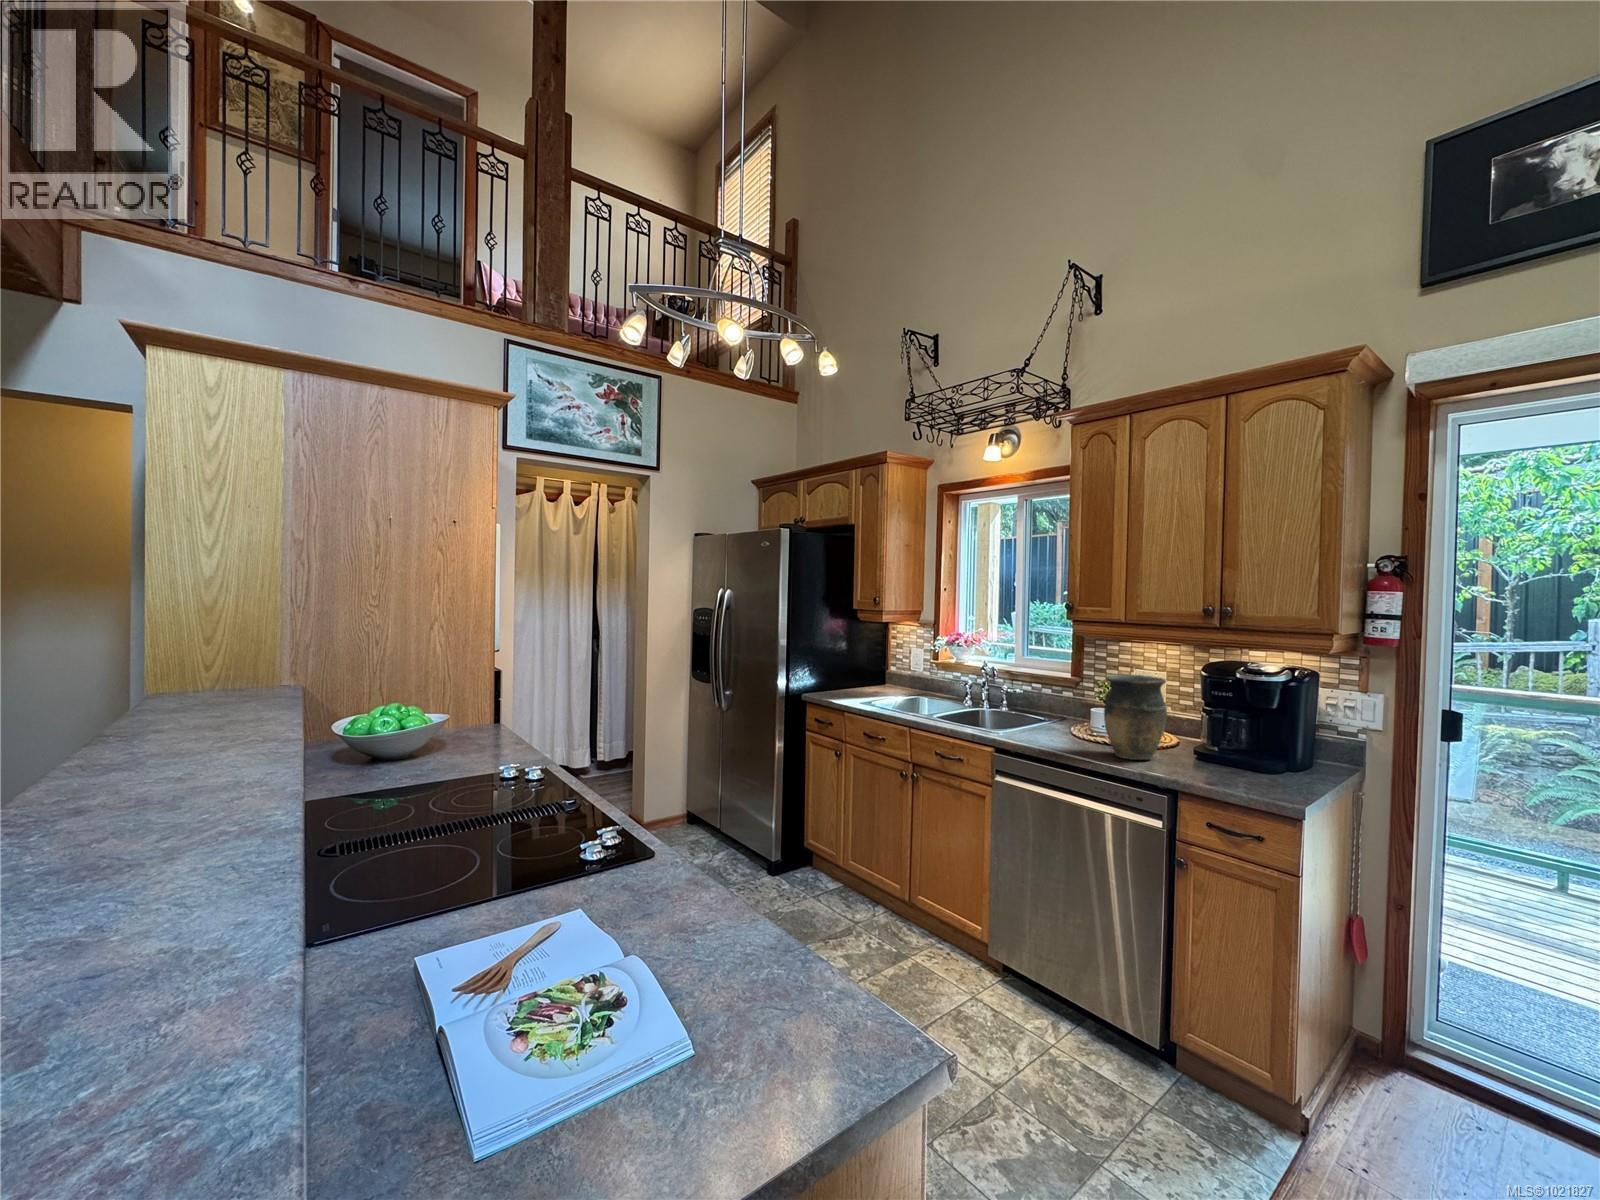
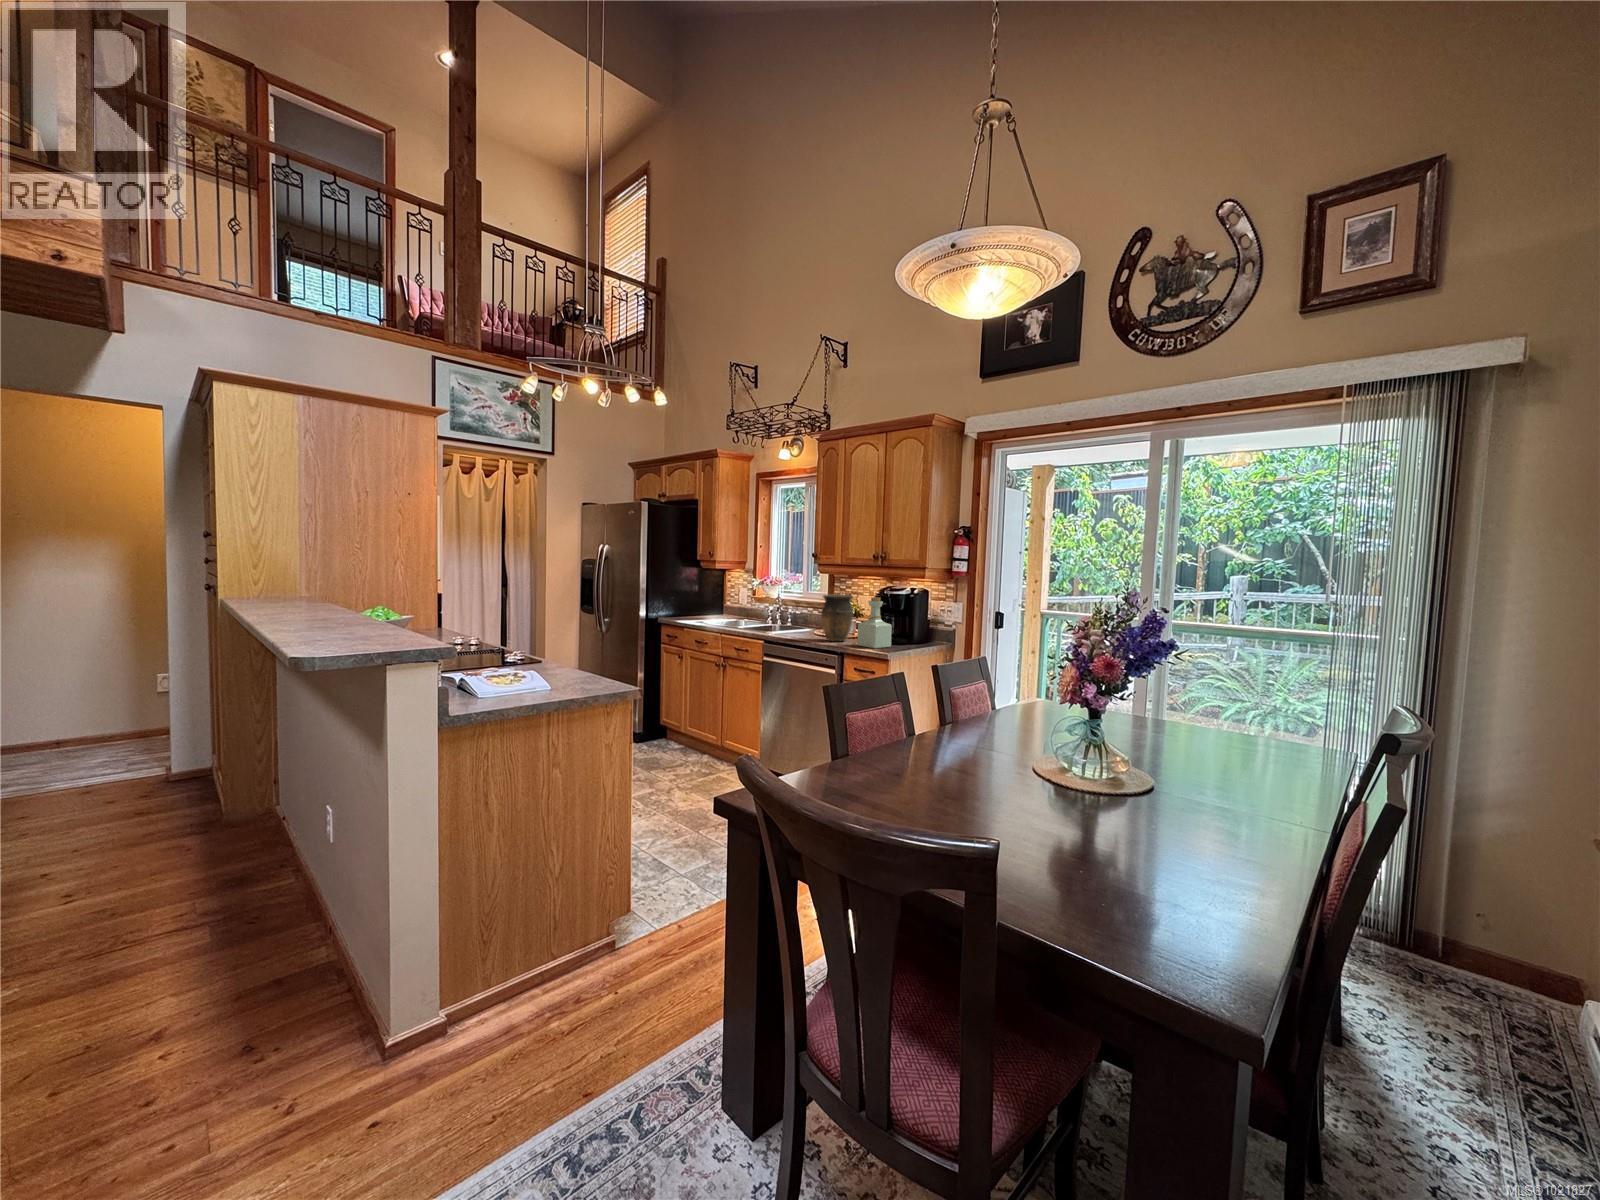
bottle: none [1195,687,1267,787] -> present [857,597,892,648]

